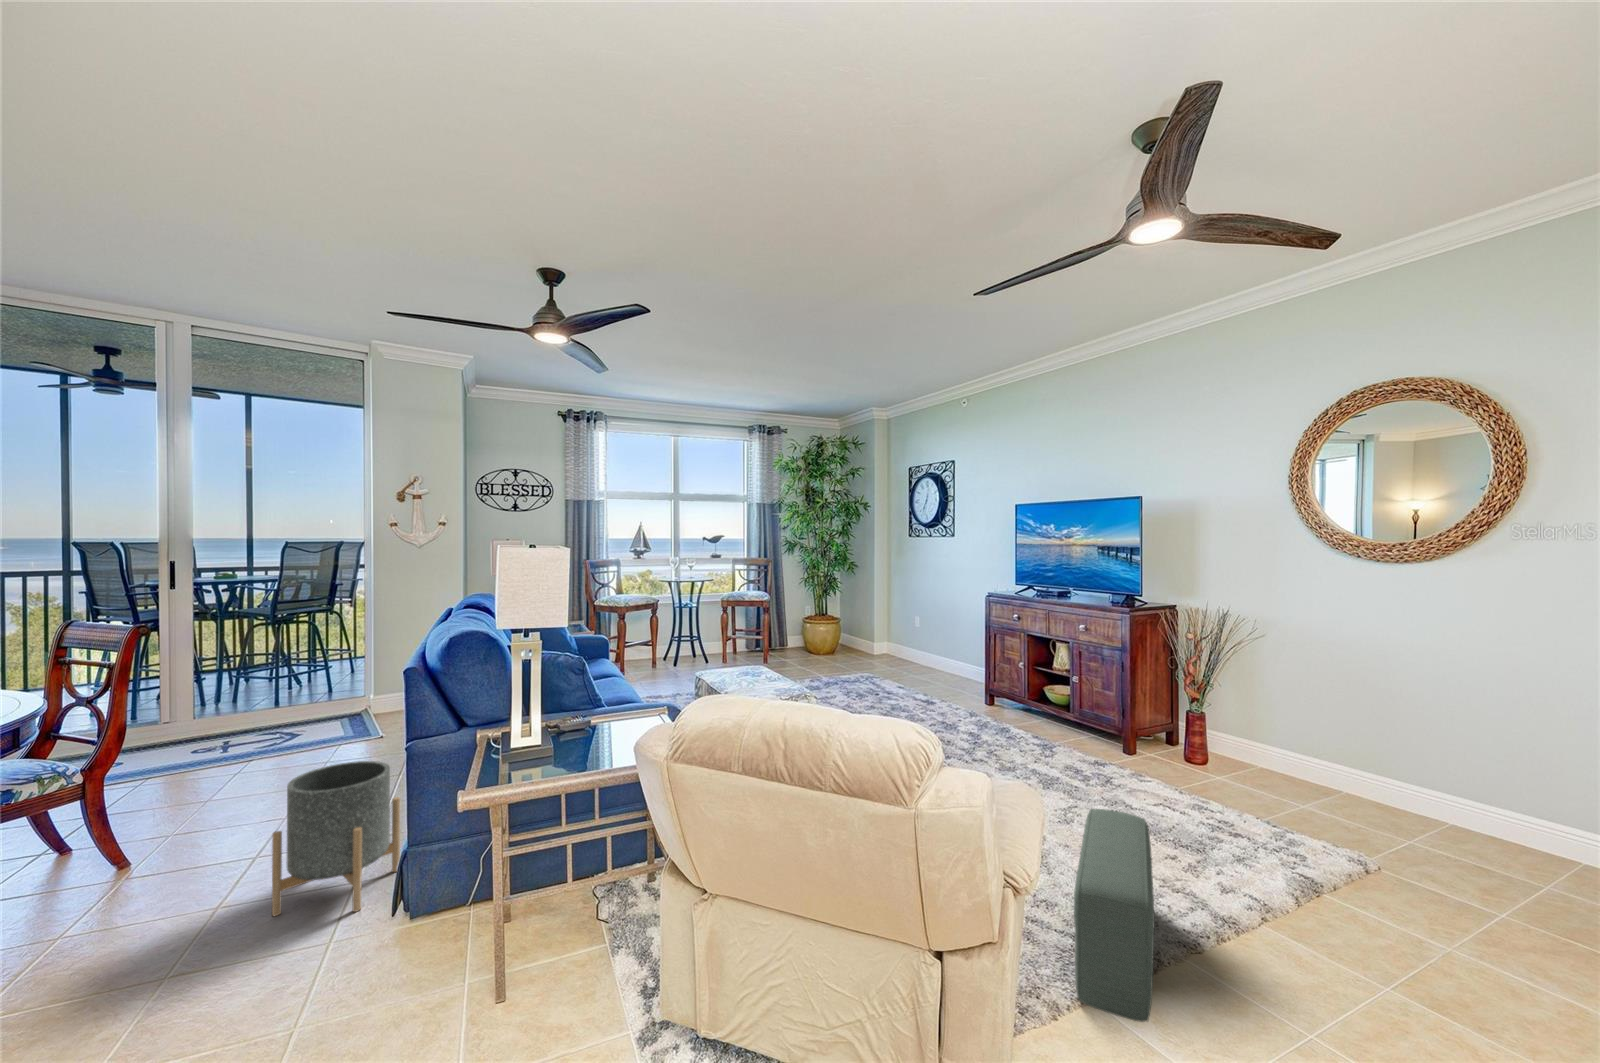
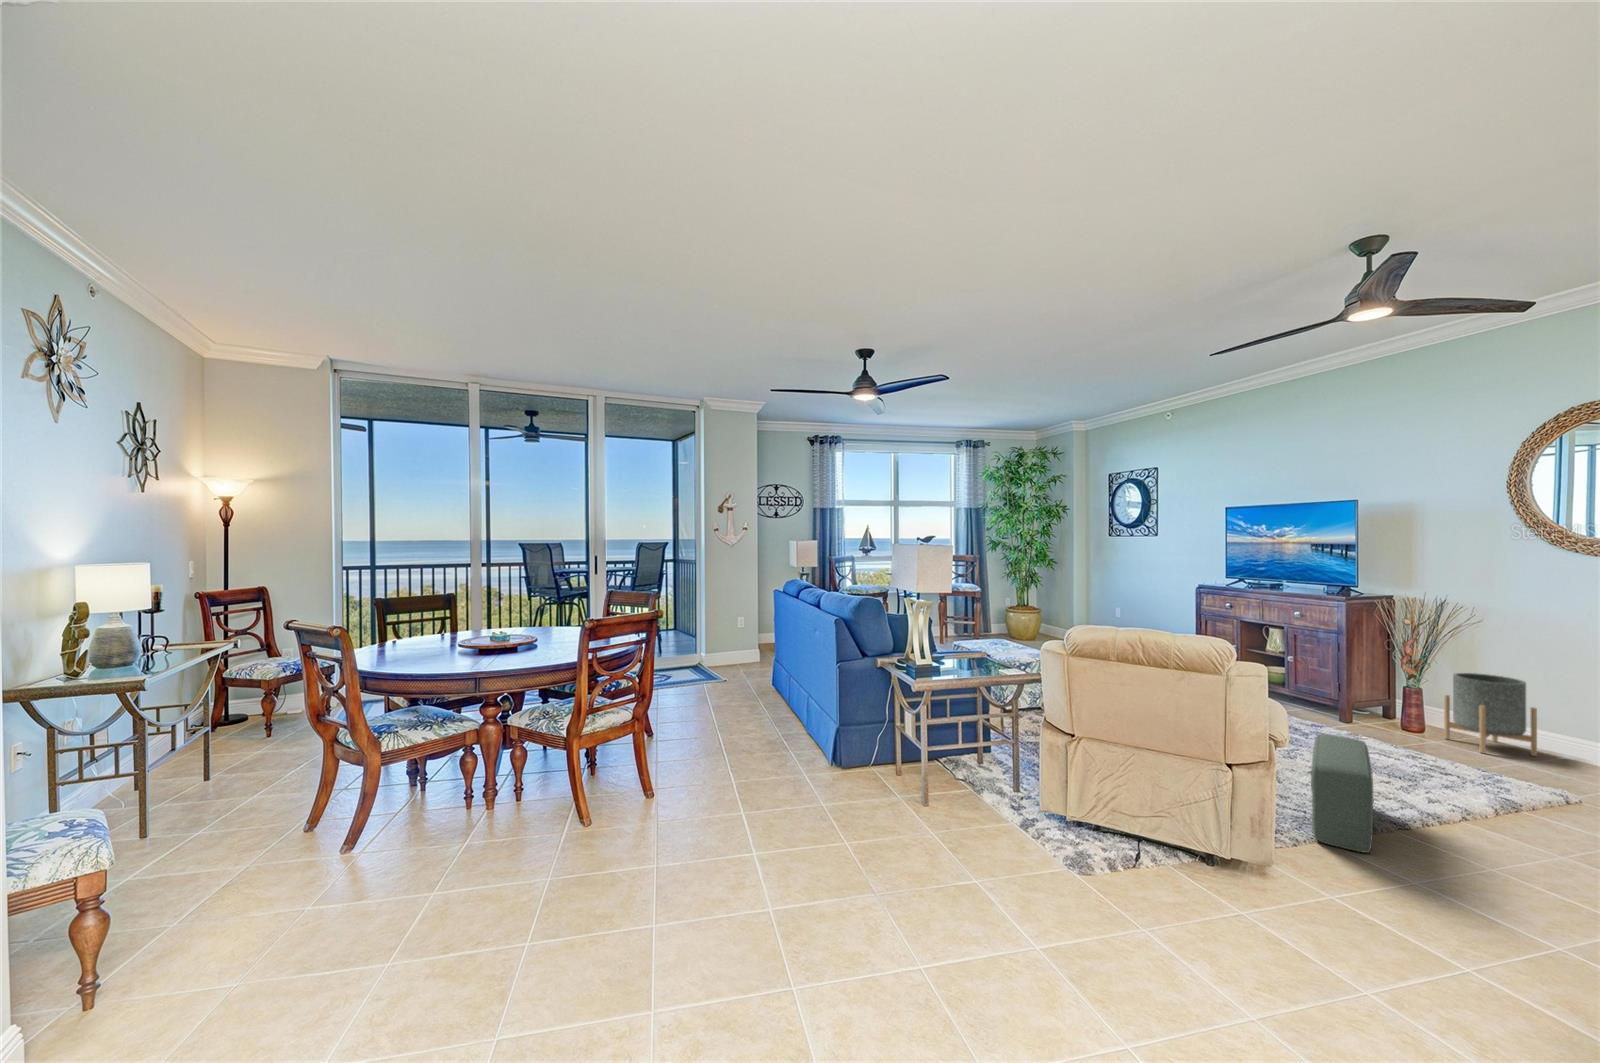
planter: present [272,761,400,916] -> present [1444,673,1537,756]

